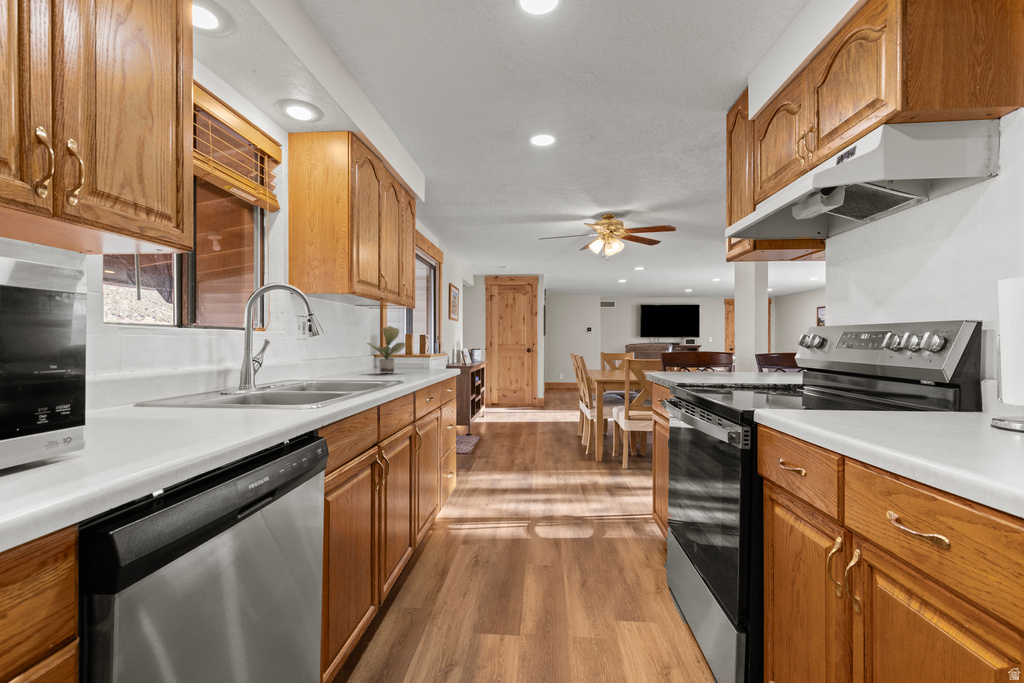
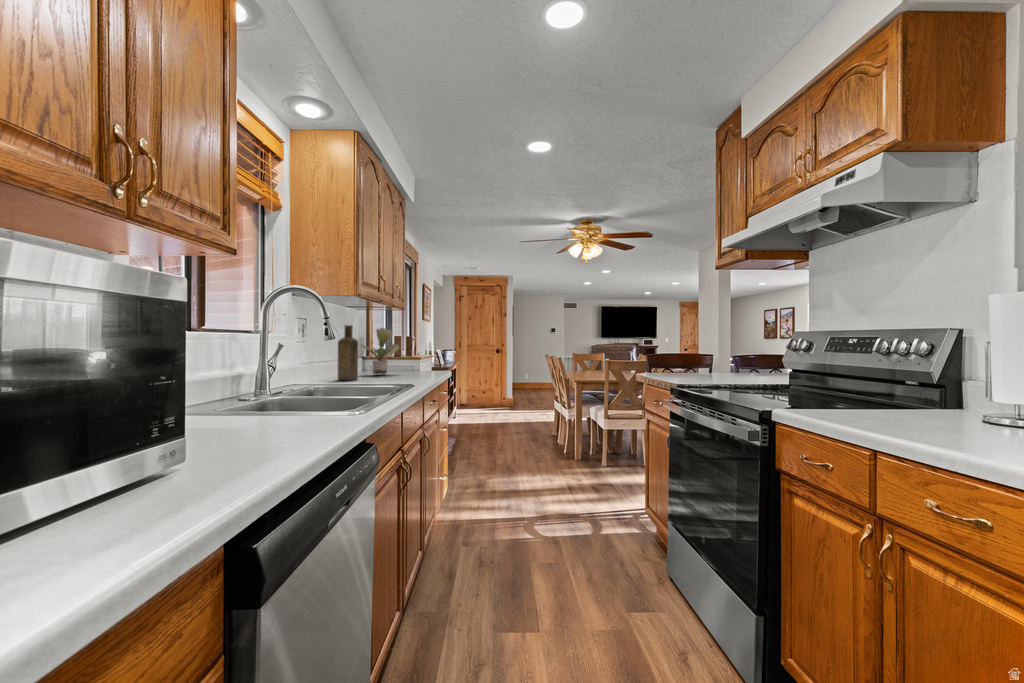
bottle: none [340,324,360,378] -> present [338,325,358,380]

